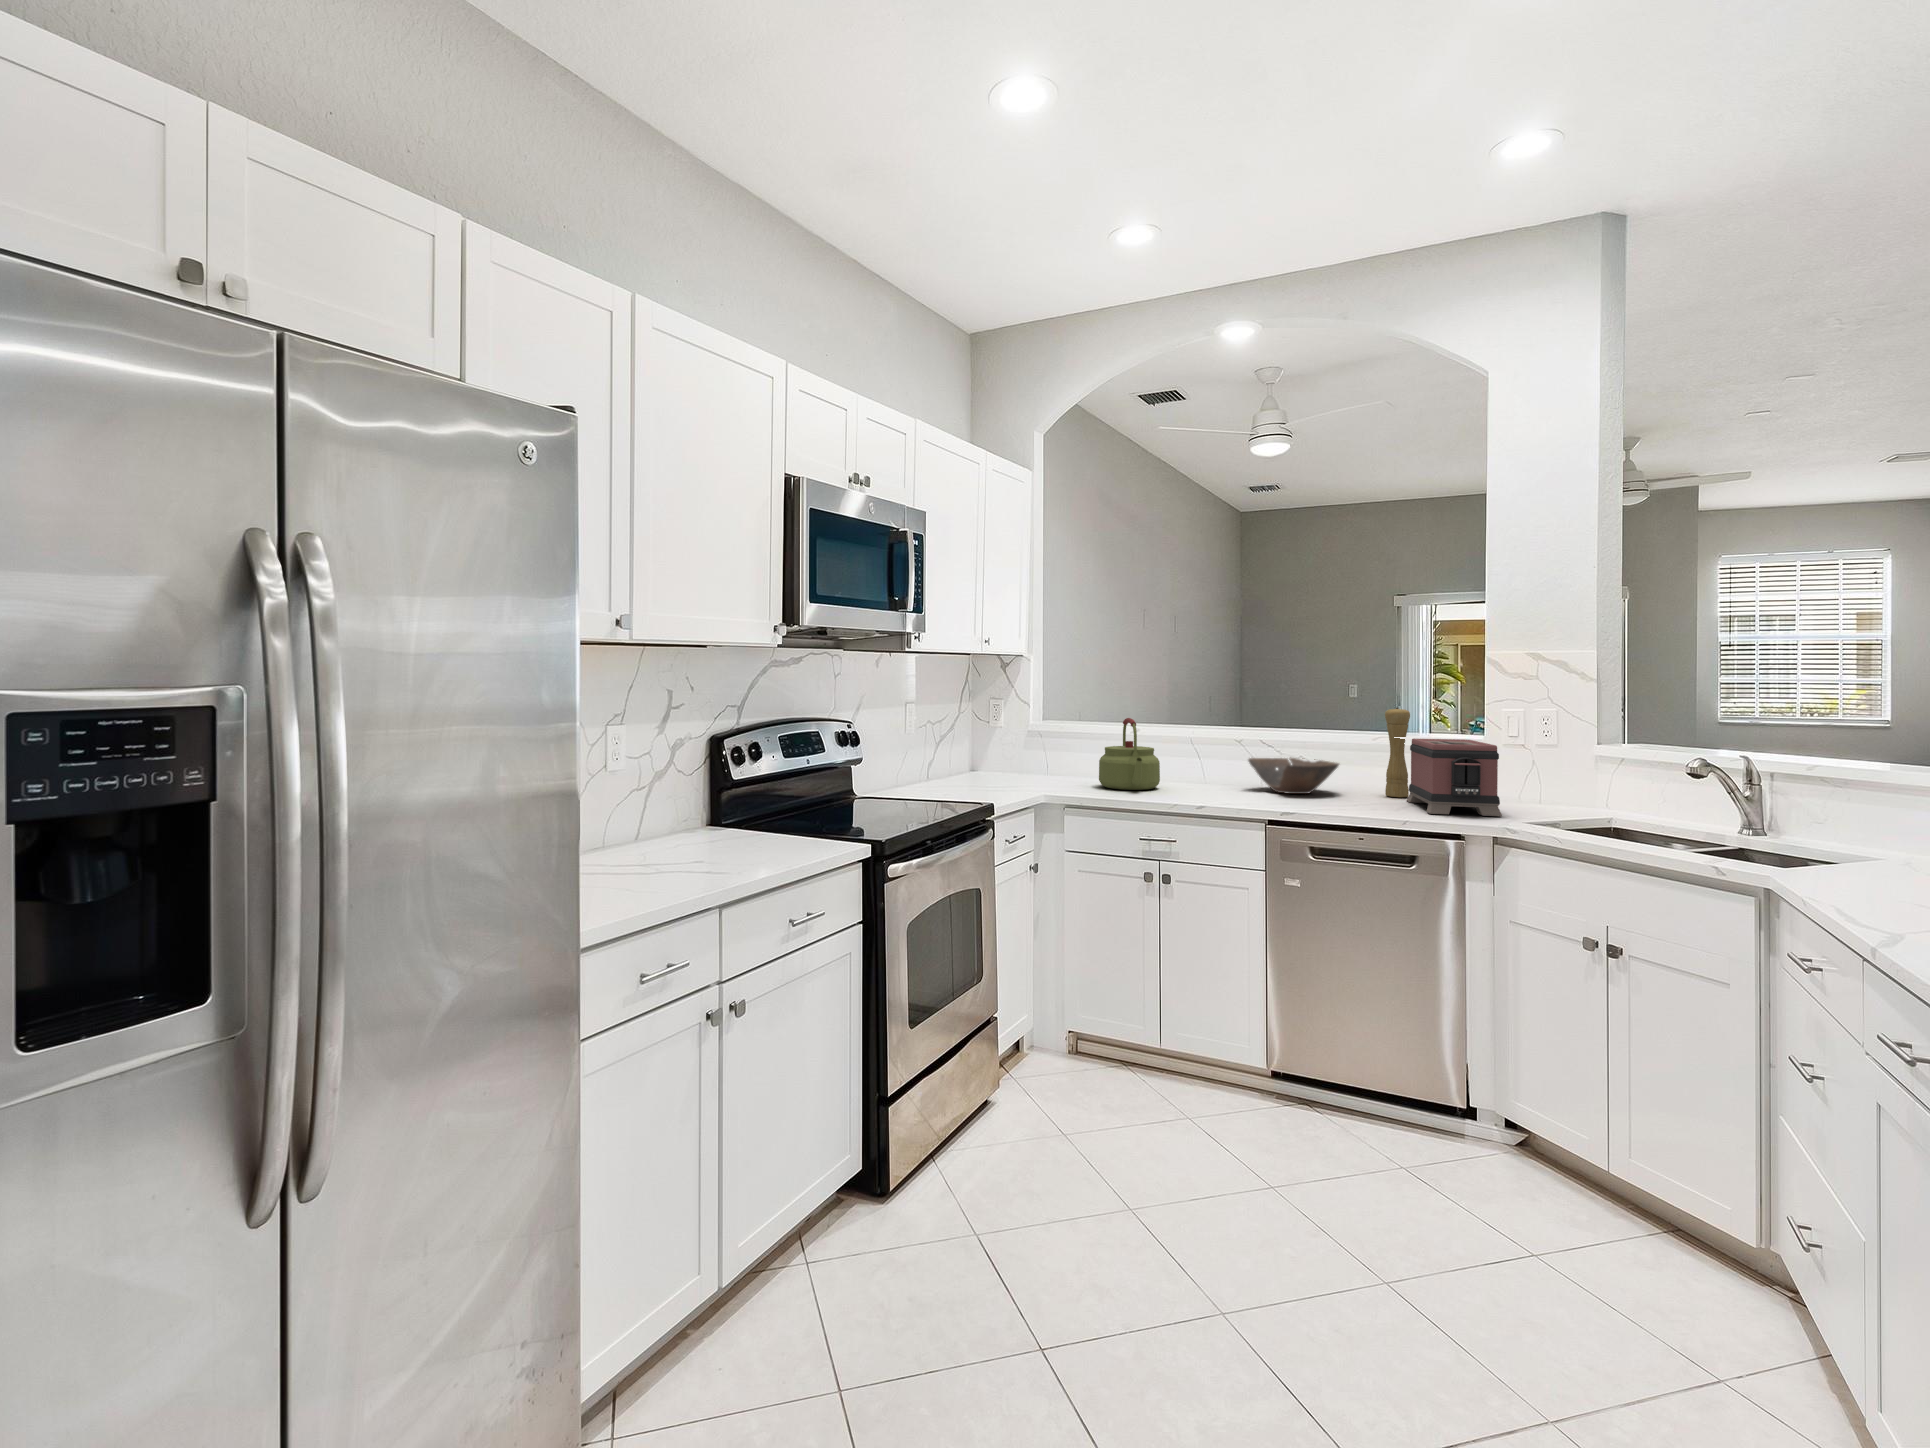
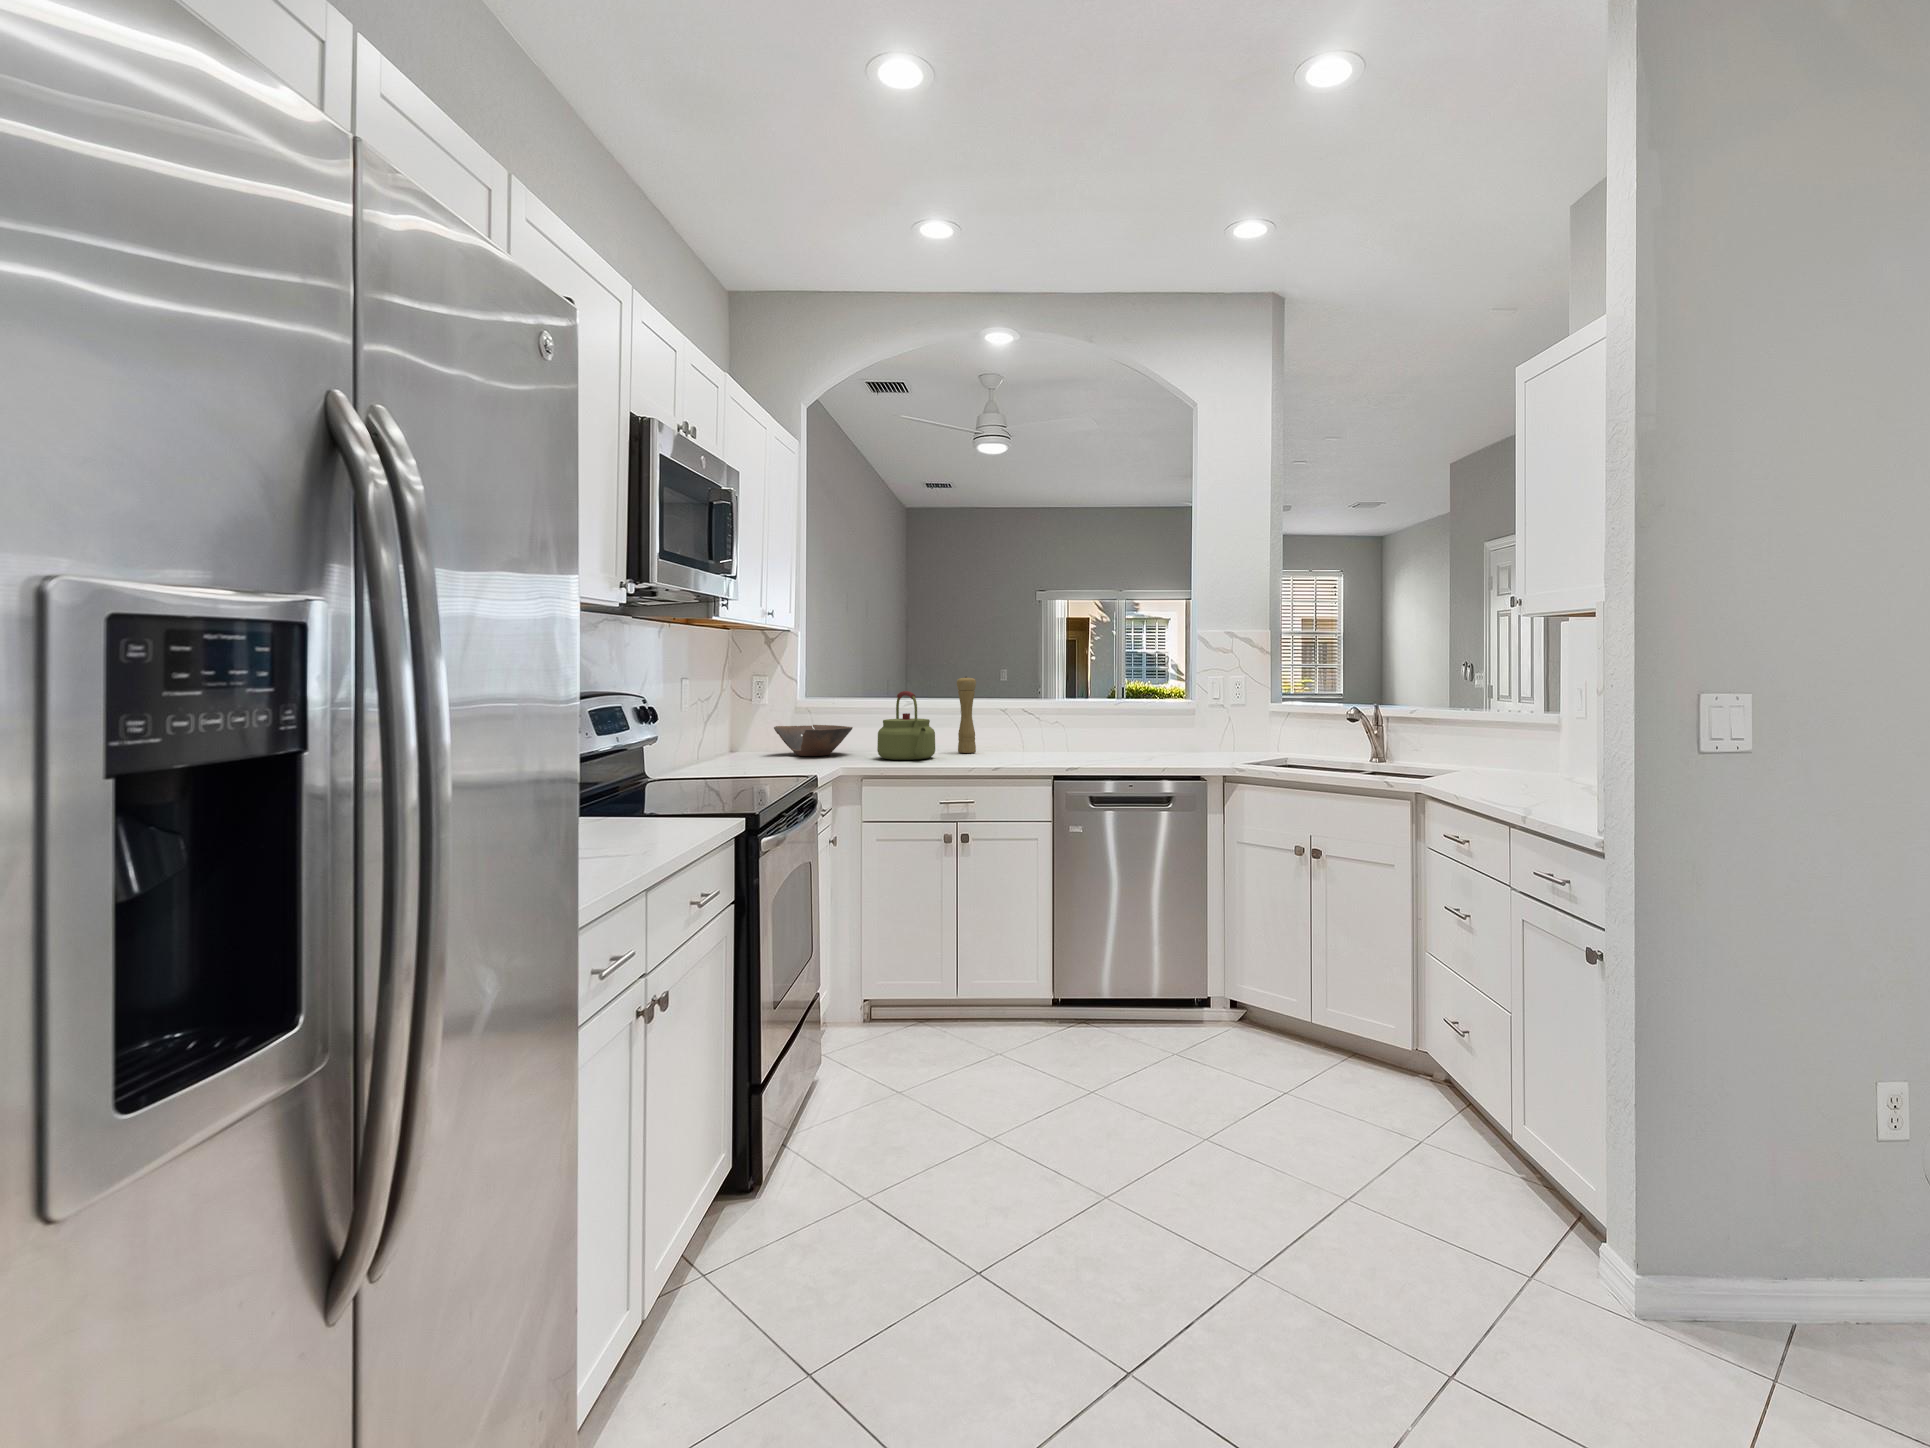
pepper mill: present [1385,708,1410,797] -> present [957,677,976,753]
toaster: present [1407,738,1502,816] -> none [1141,701,1222,762]
bowl: present [1248,757,1339,794] -> present [774,725,853,756]

